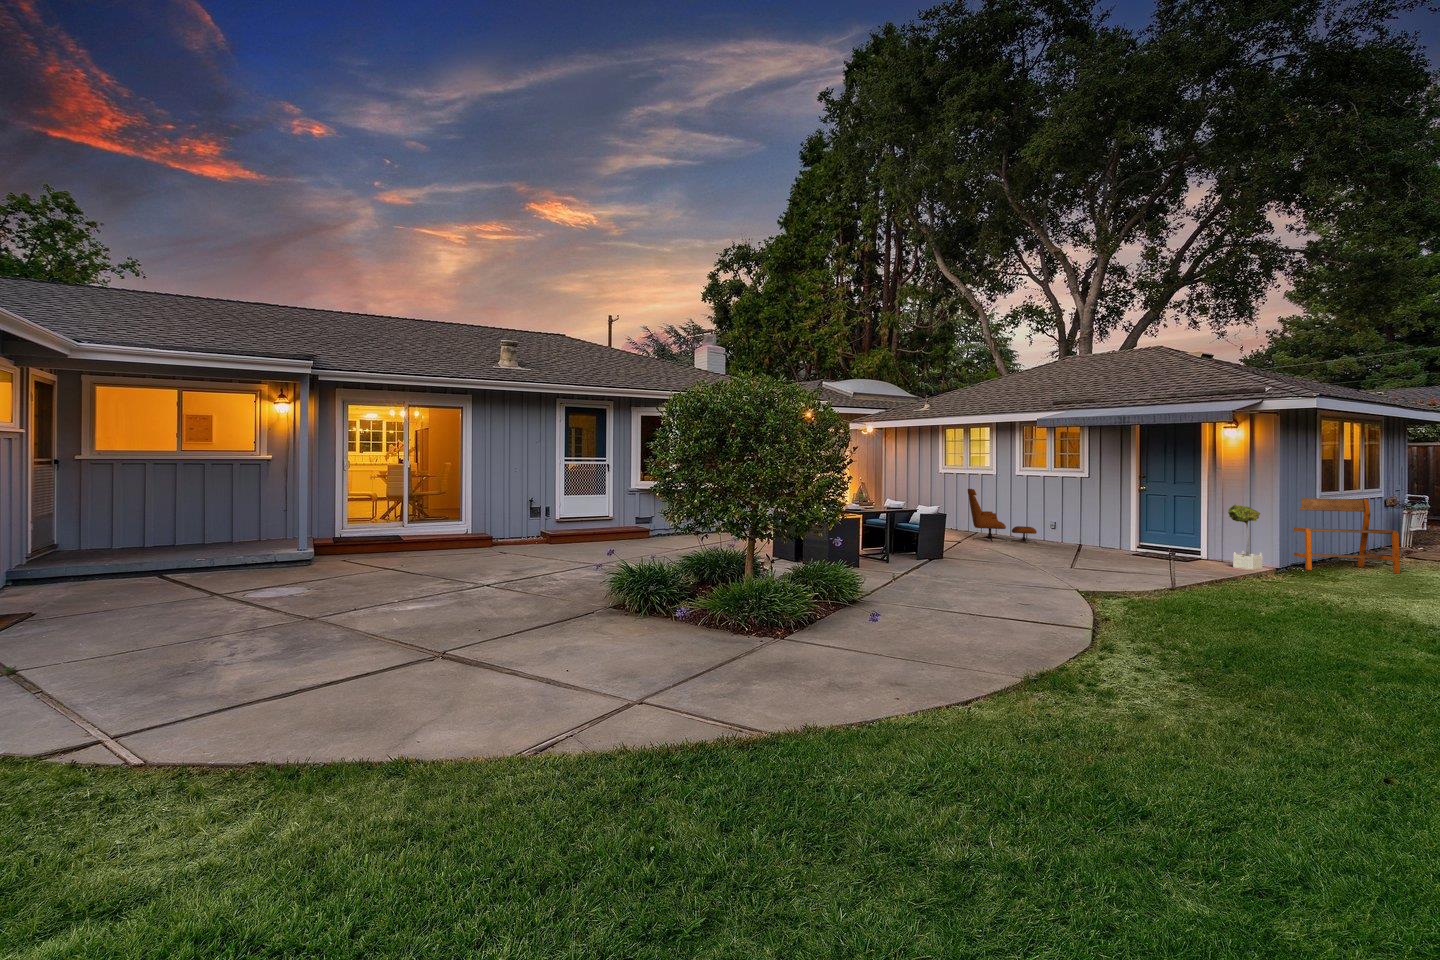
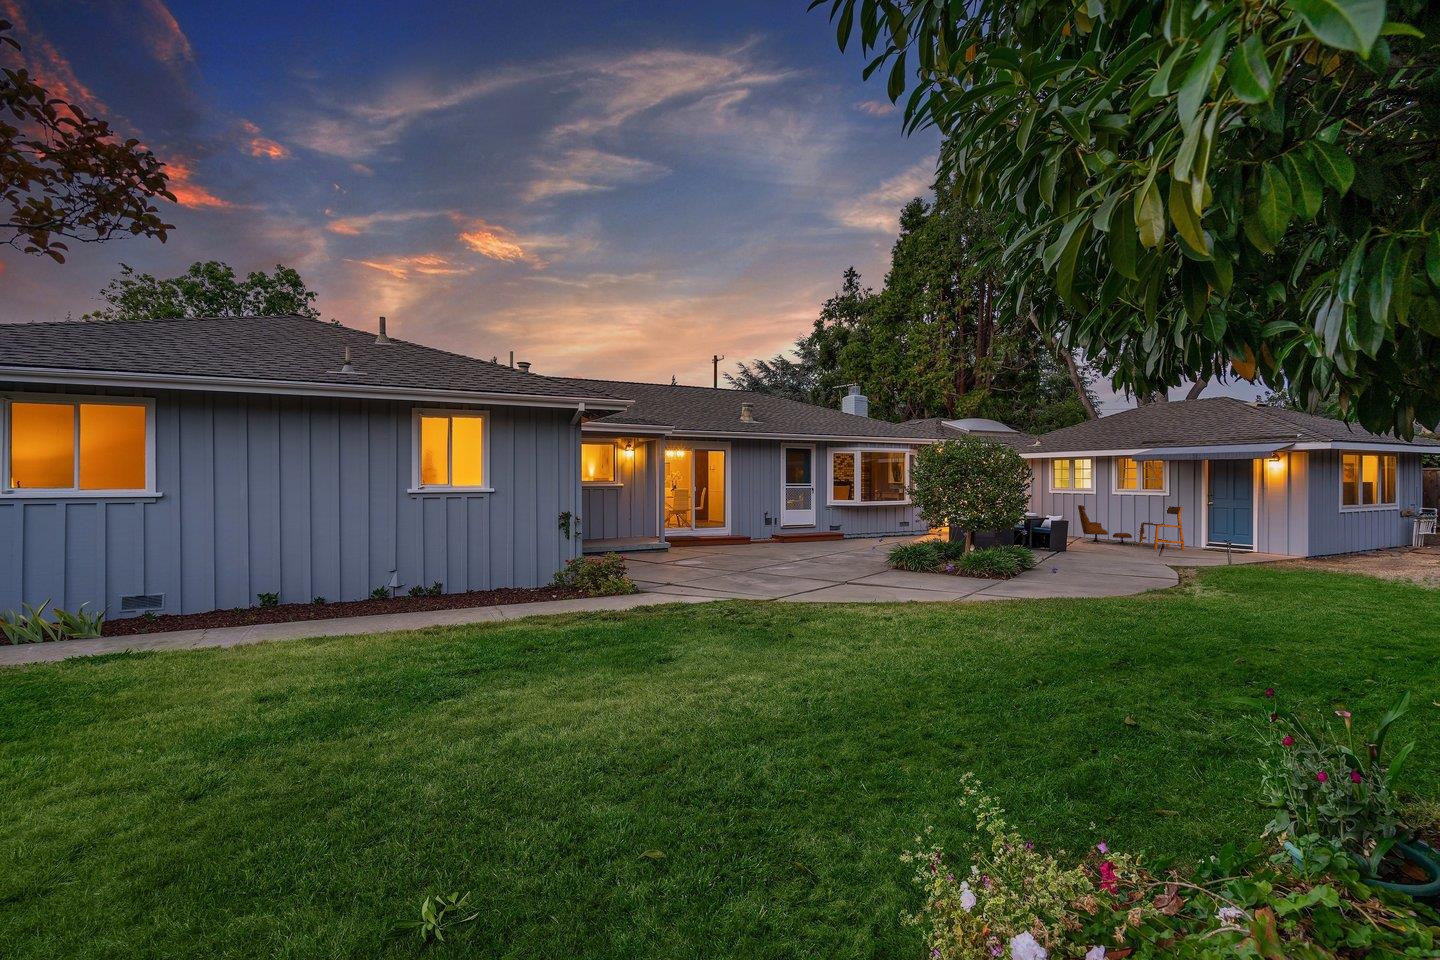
bench: present [1294,498,1400,574] -> present [1139,506,1185,550]
potted tree: present [1228,504,1262,570] -> none [1272,513,1297,558]

